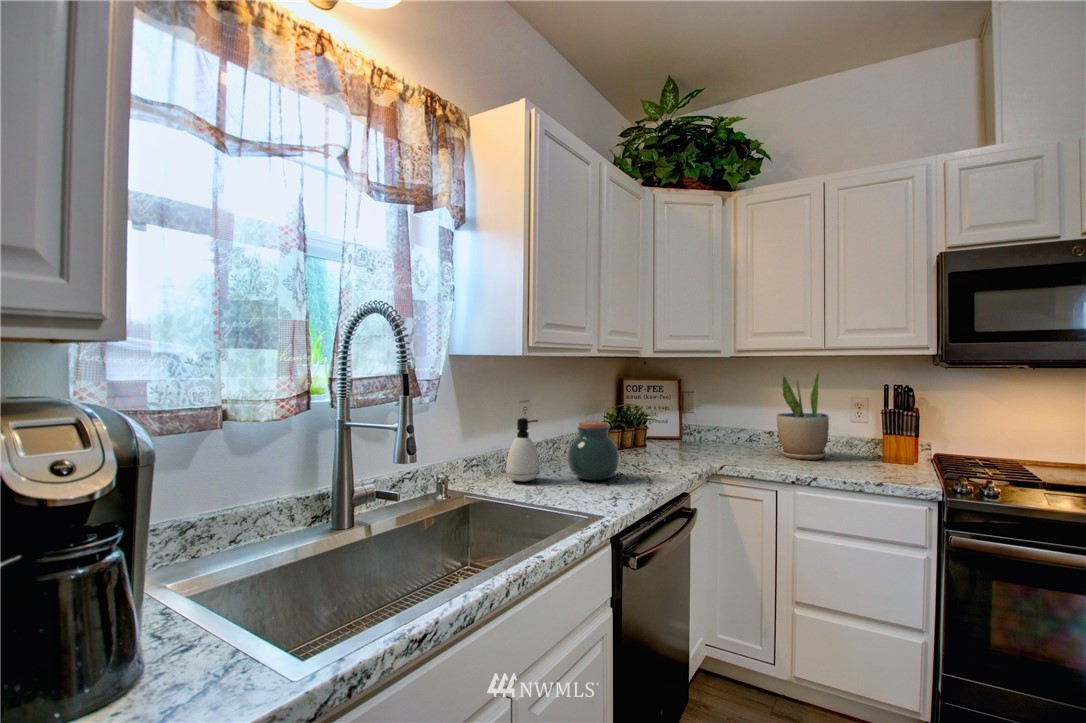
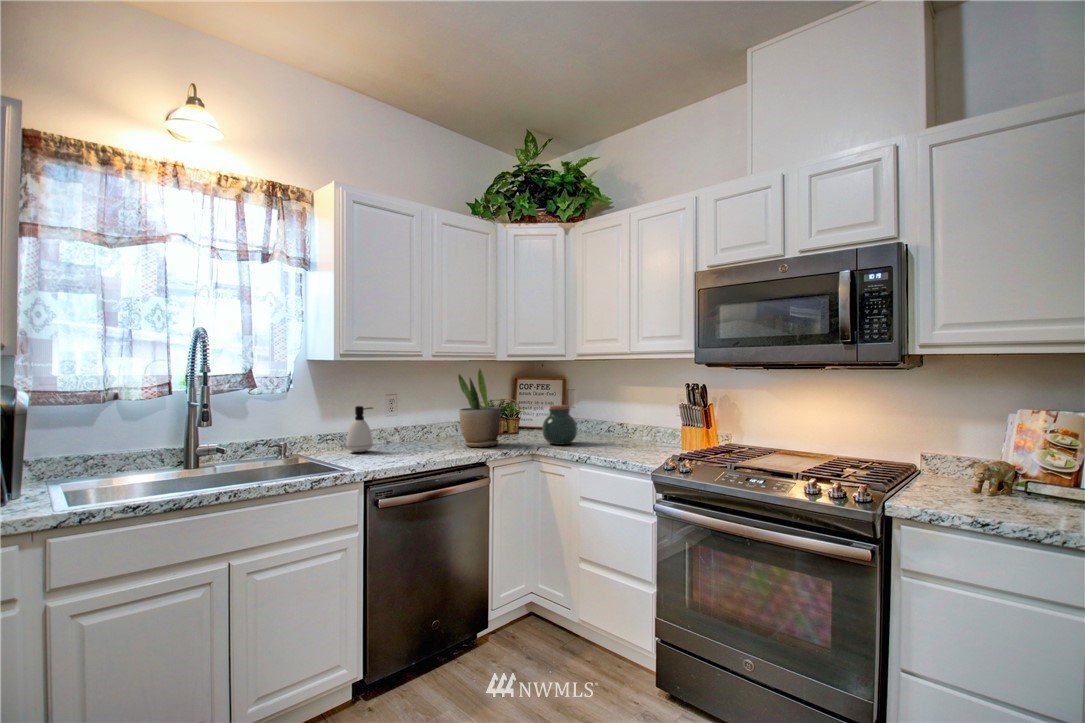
potted plant: present [777,372,829,459] -> present [458,369,501,447]
jar: present [568,421,619,480] -> present [542,405,577,445]

